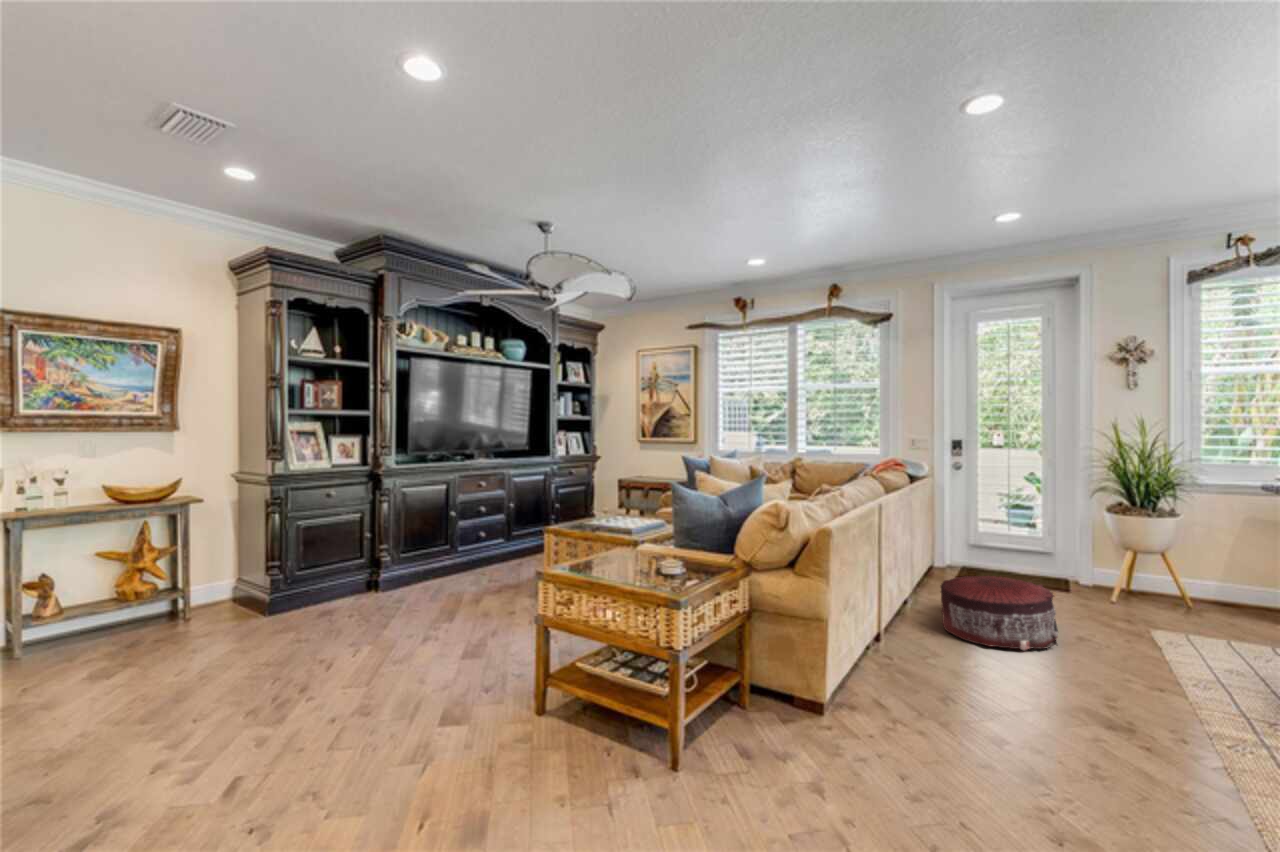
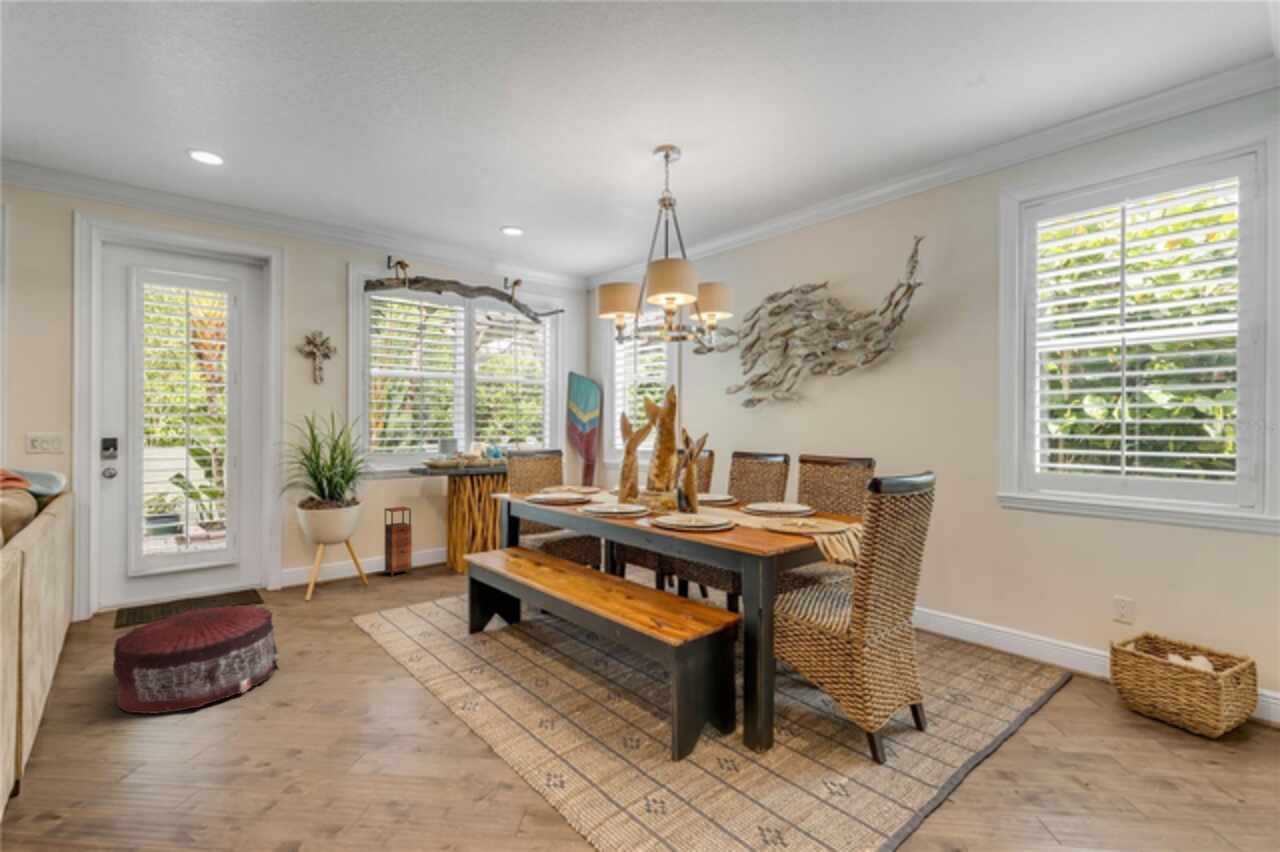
storage cabinet: none [1221,526,1261,610] -> present [384,507,412,576]

